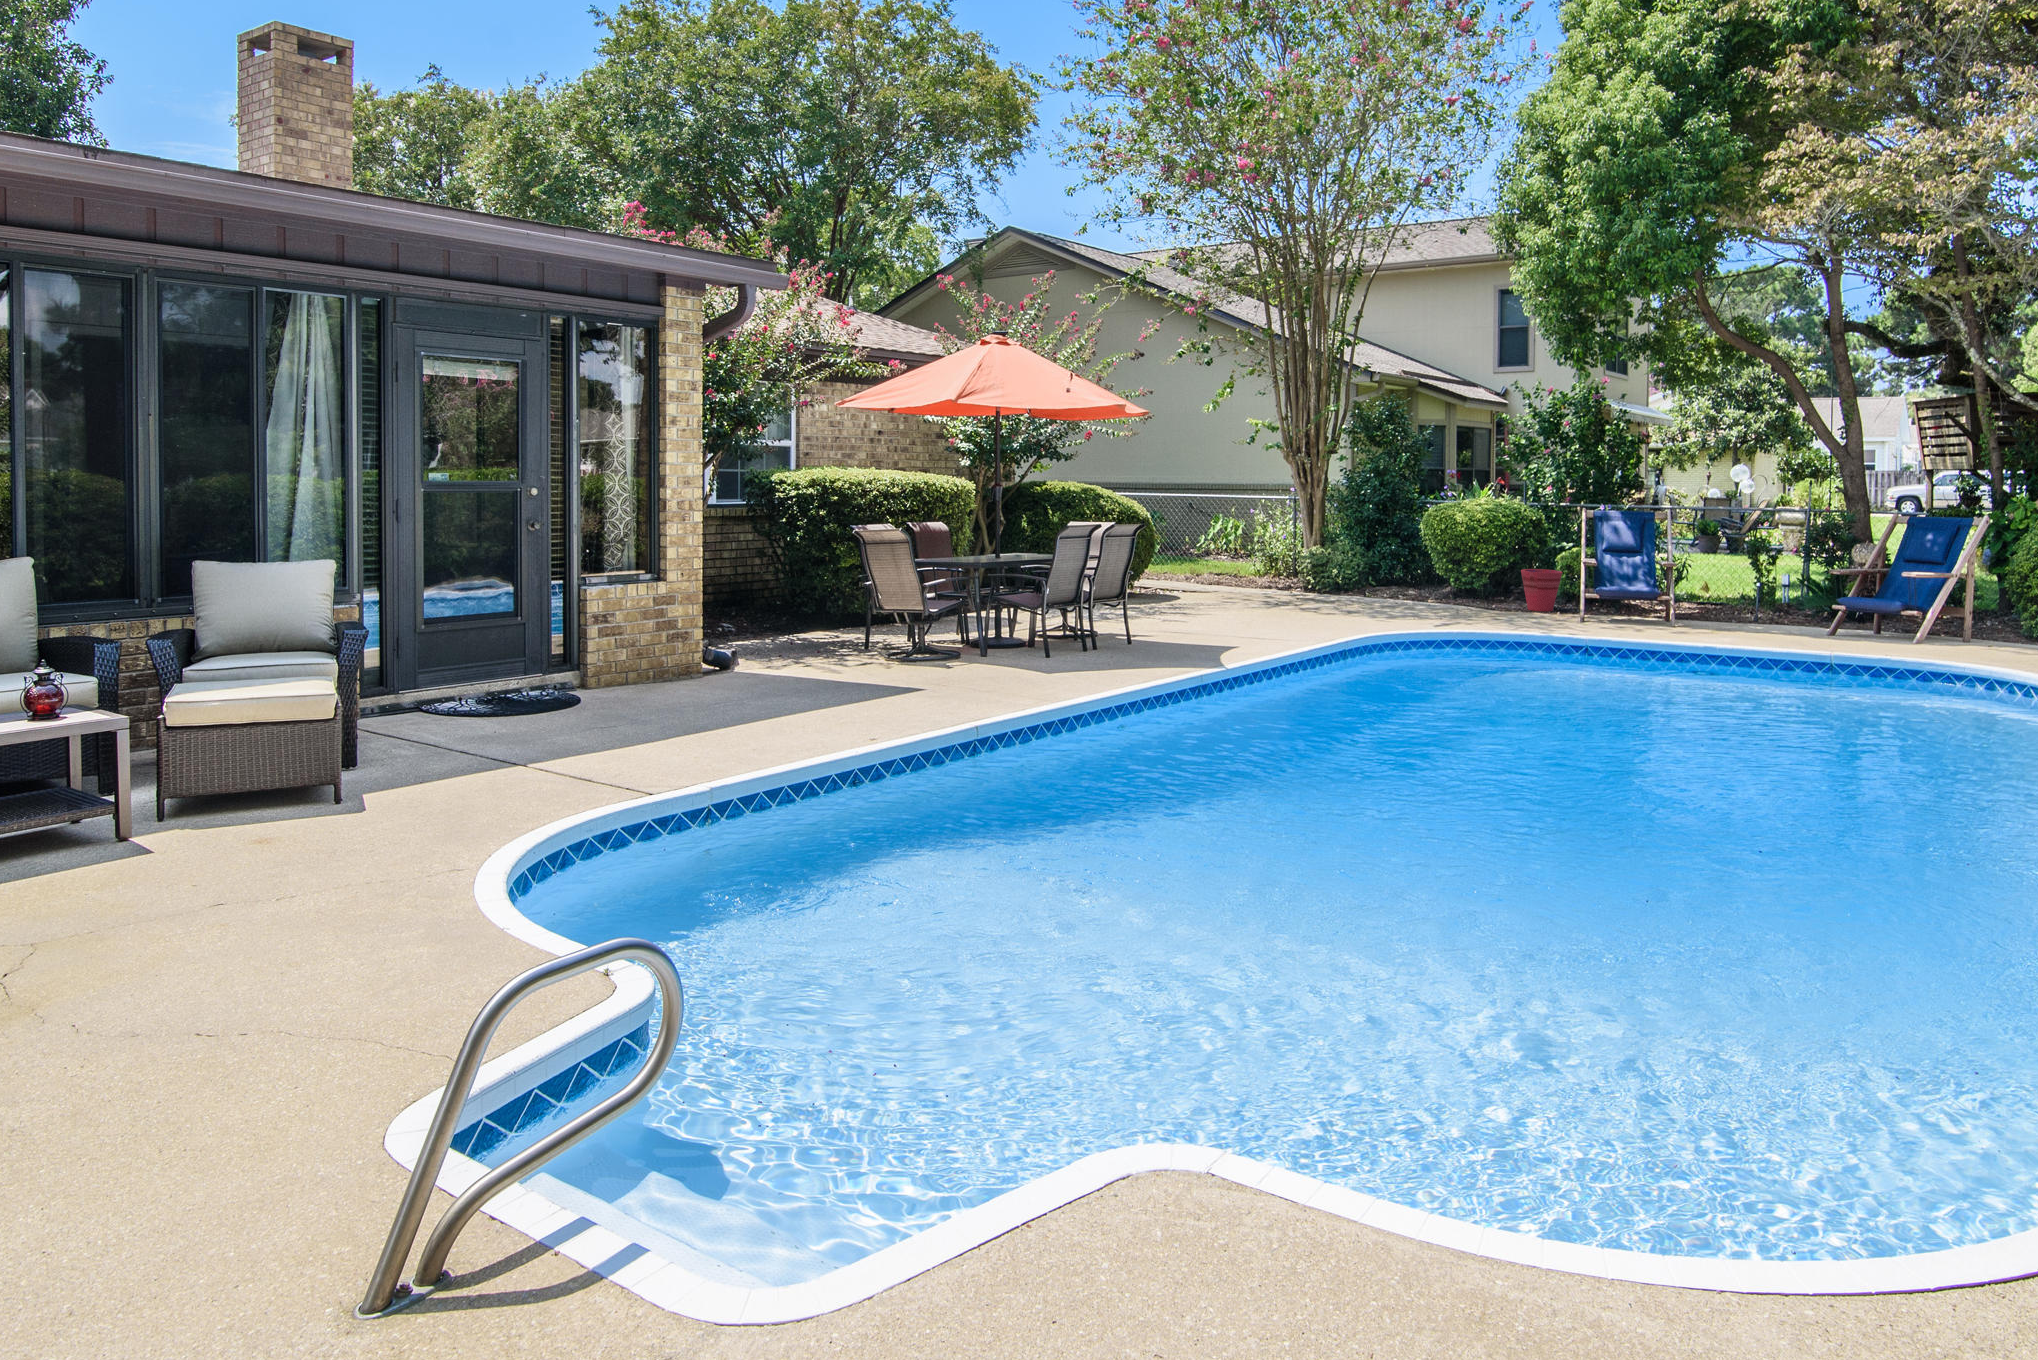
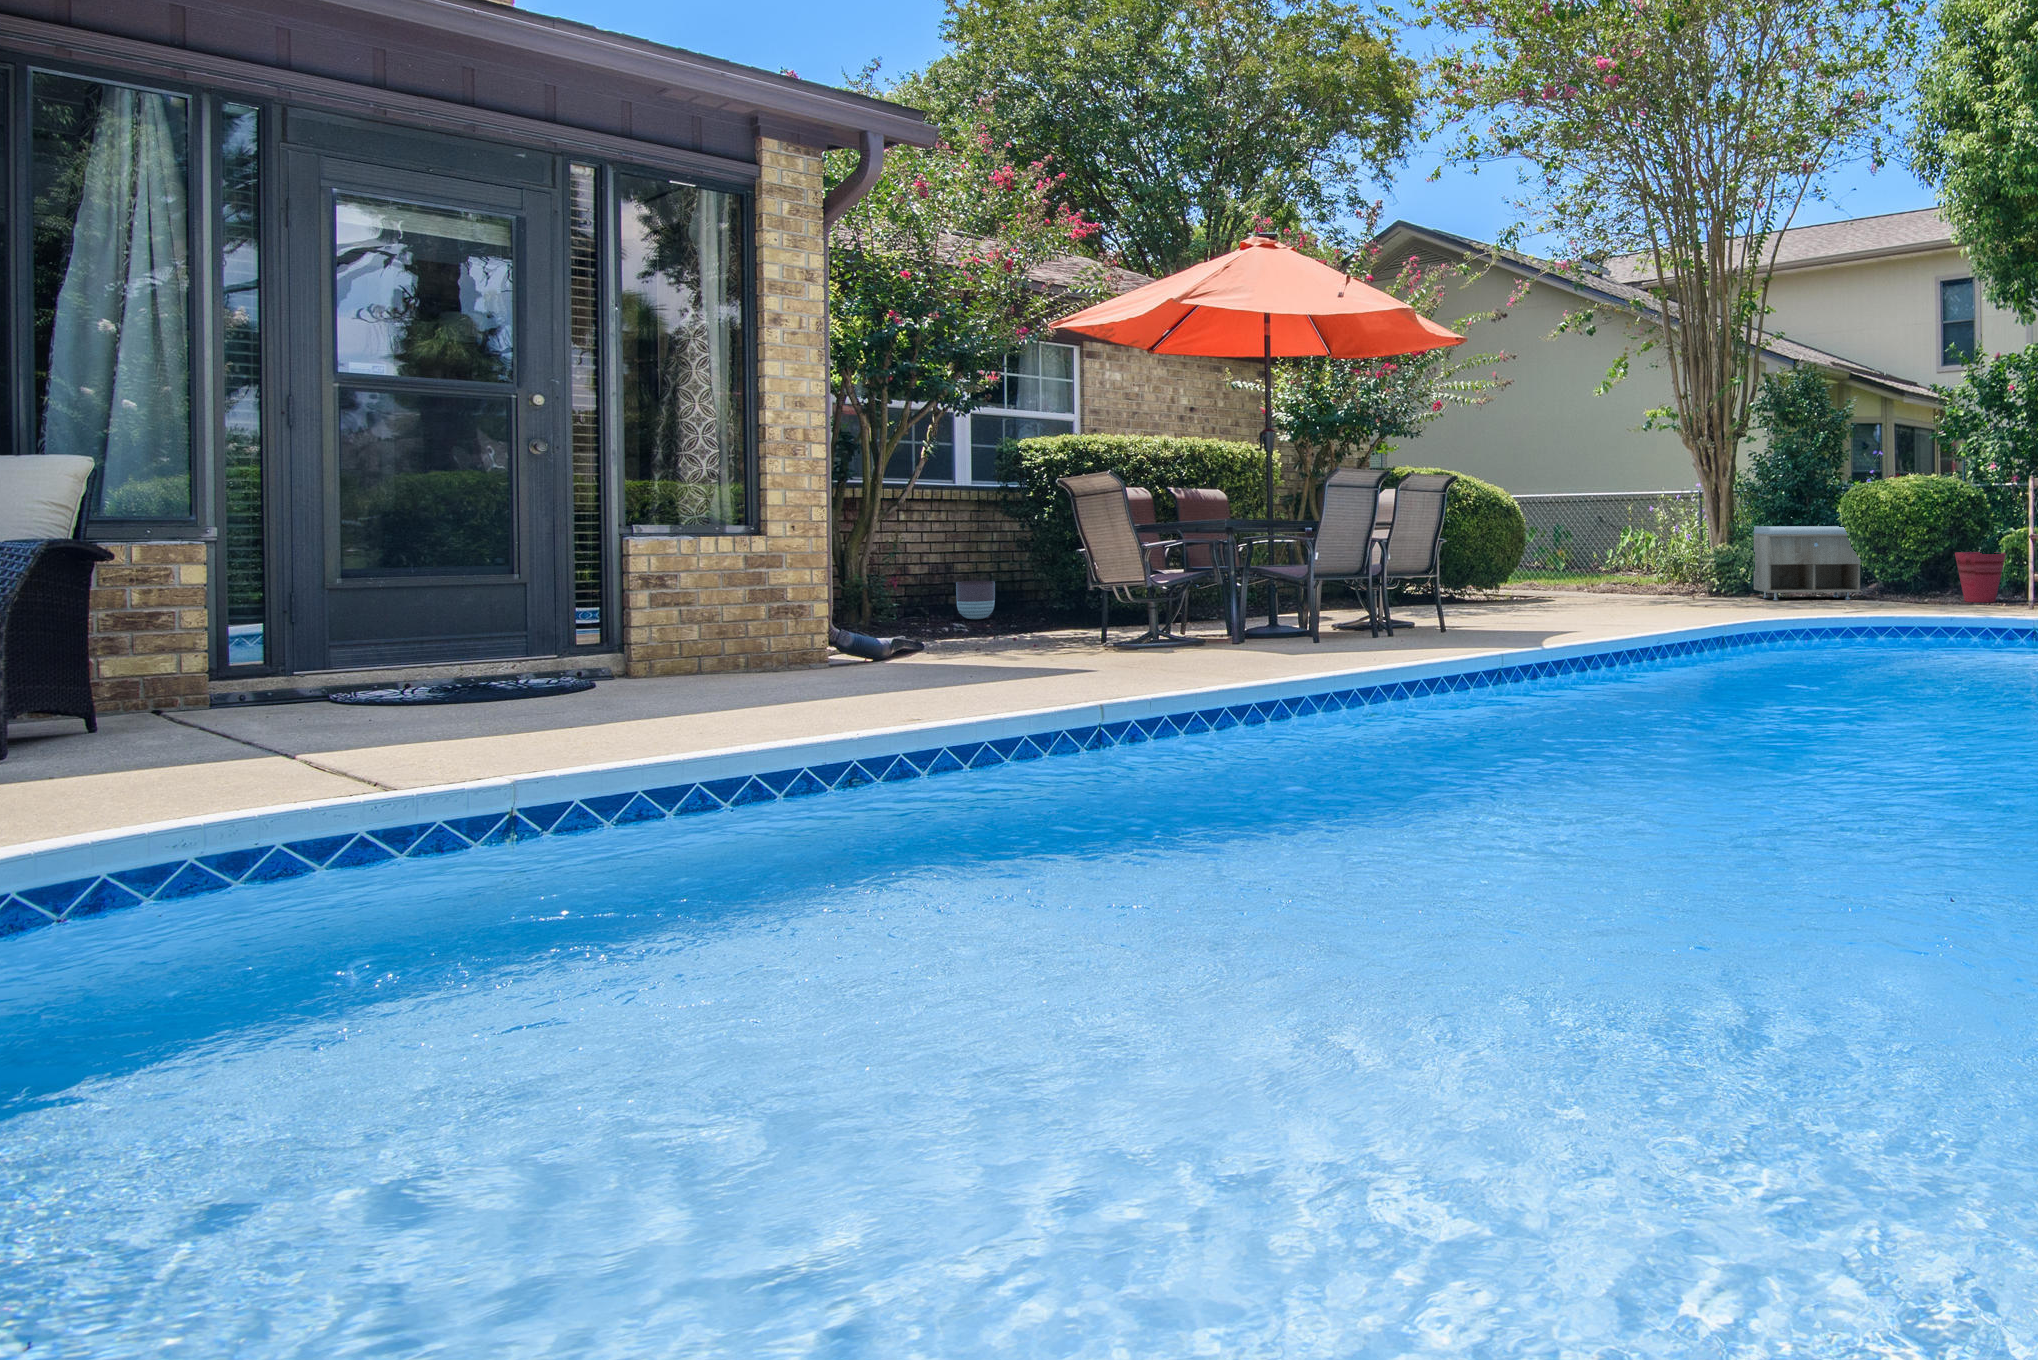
storage bench: none [1355,542,1446,604] -> present [1754,526,1861,600]
planter: none [740,587,769,618] -> present [956,581,995,619]

